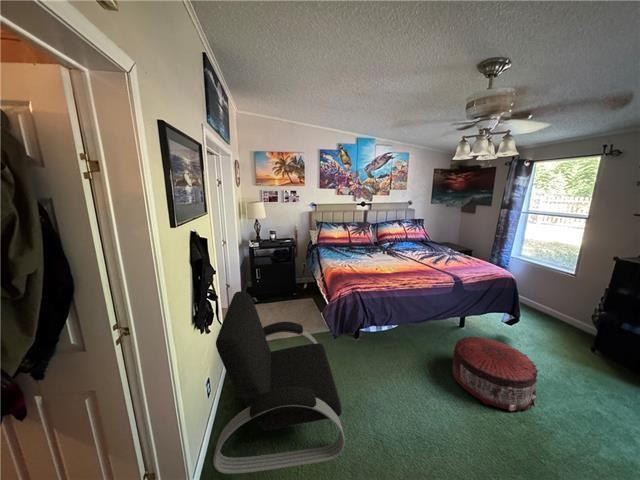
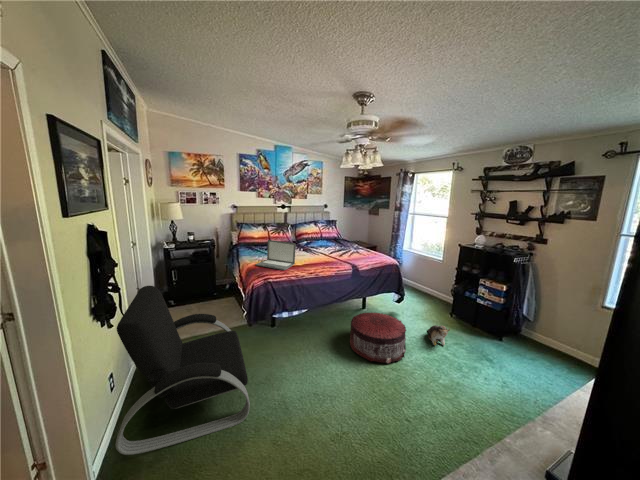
laptop: none [339,242,384,278] -> present [256,240,296,270]
plush toy: none [560,366,609,396] -> present [428,325,450,345]

